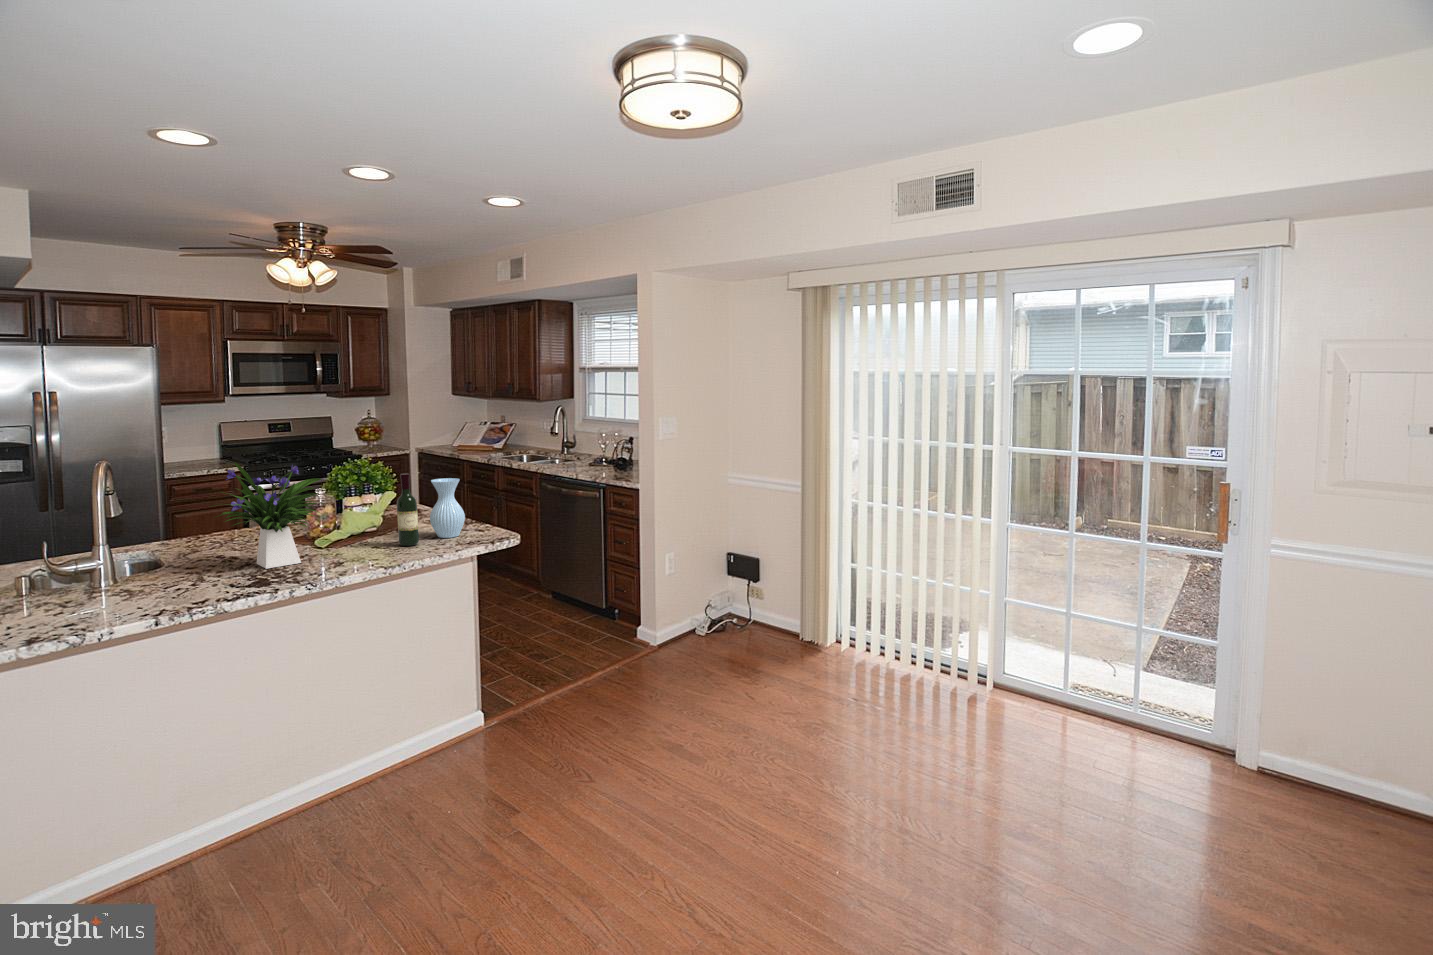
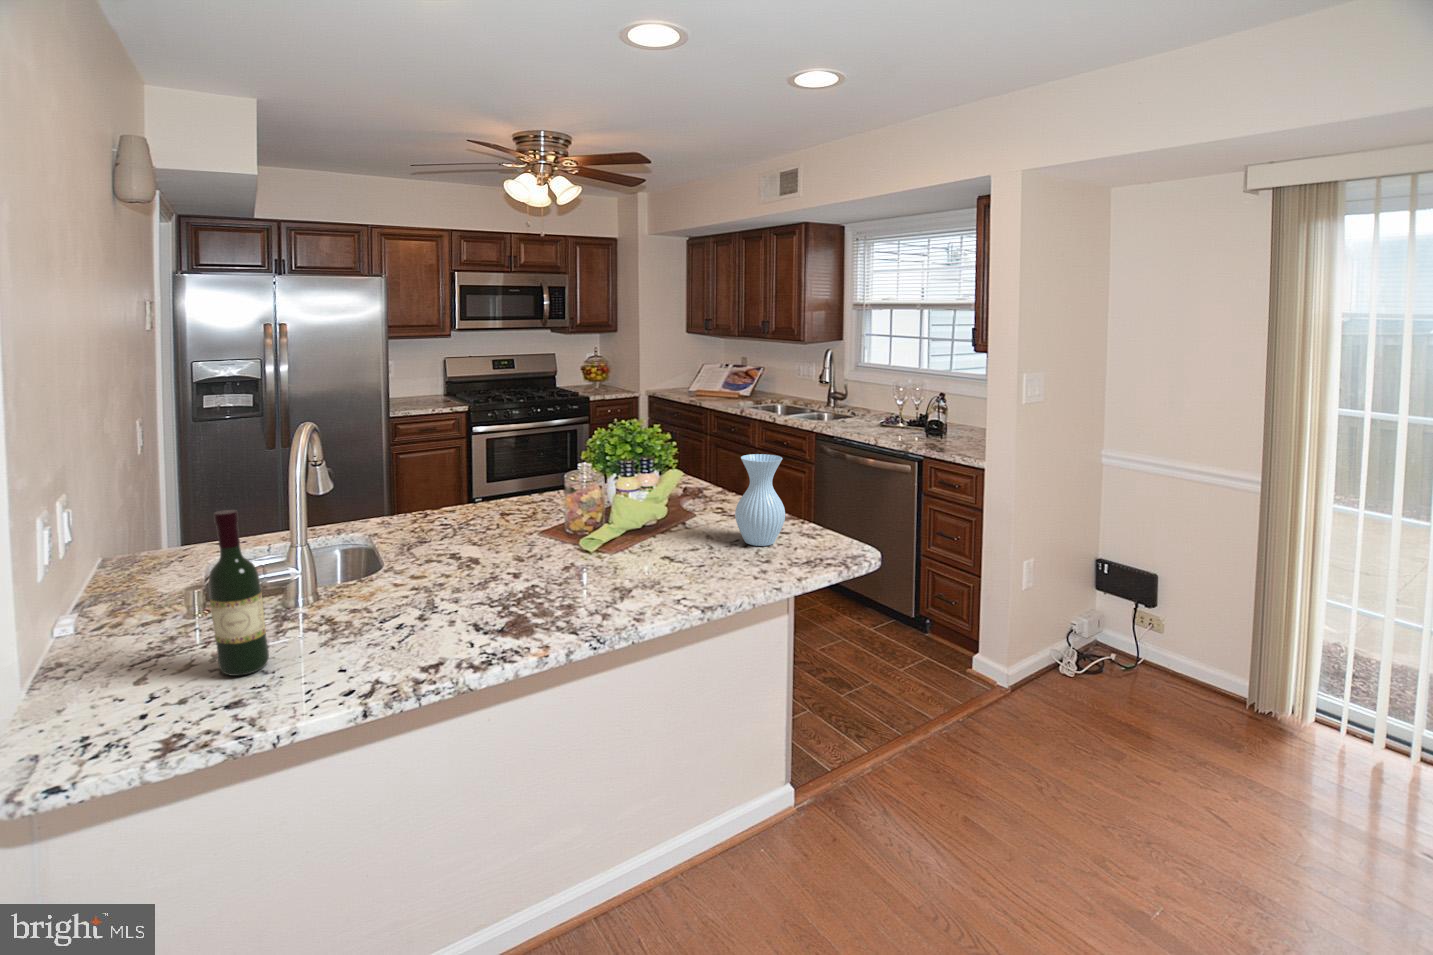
flower arrangement: present [219,463,322,569] -> none [444,425,603,591]
wine bottle: present [397,474,419,546] -> present [209,510,269,676]

